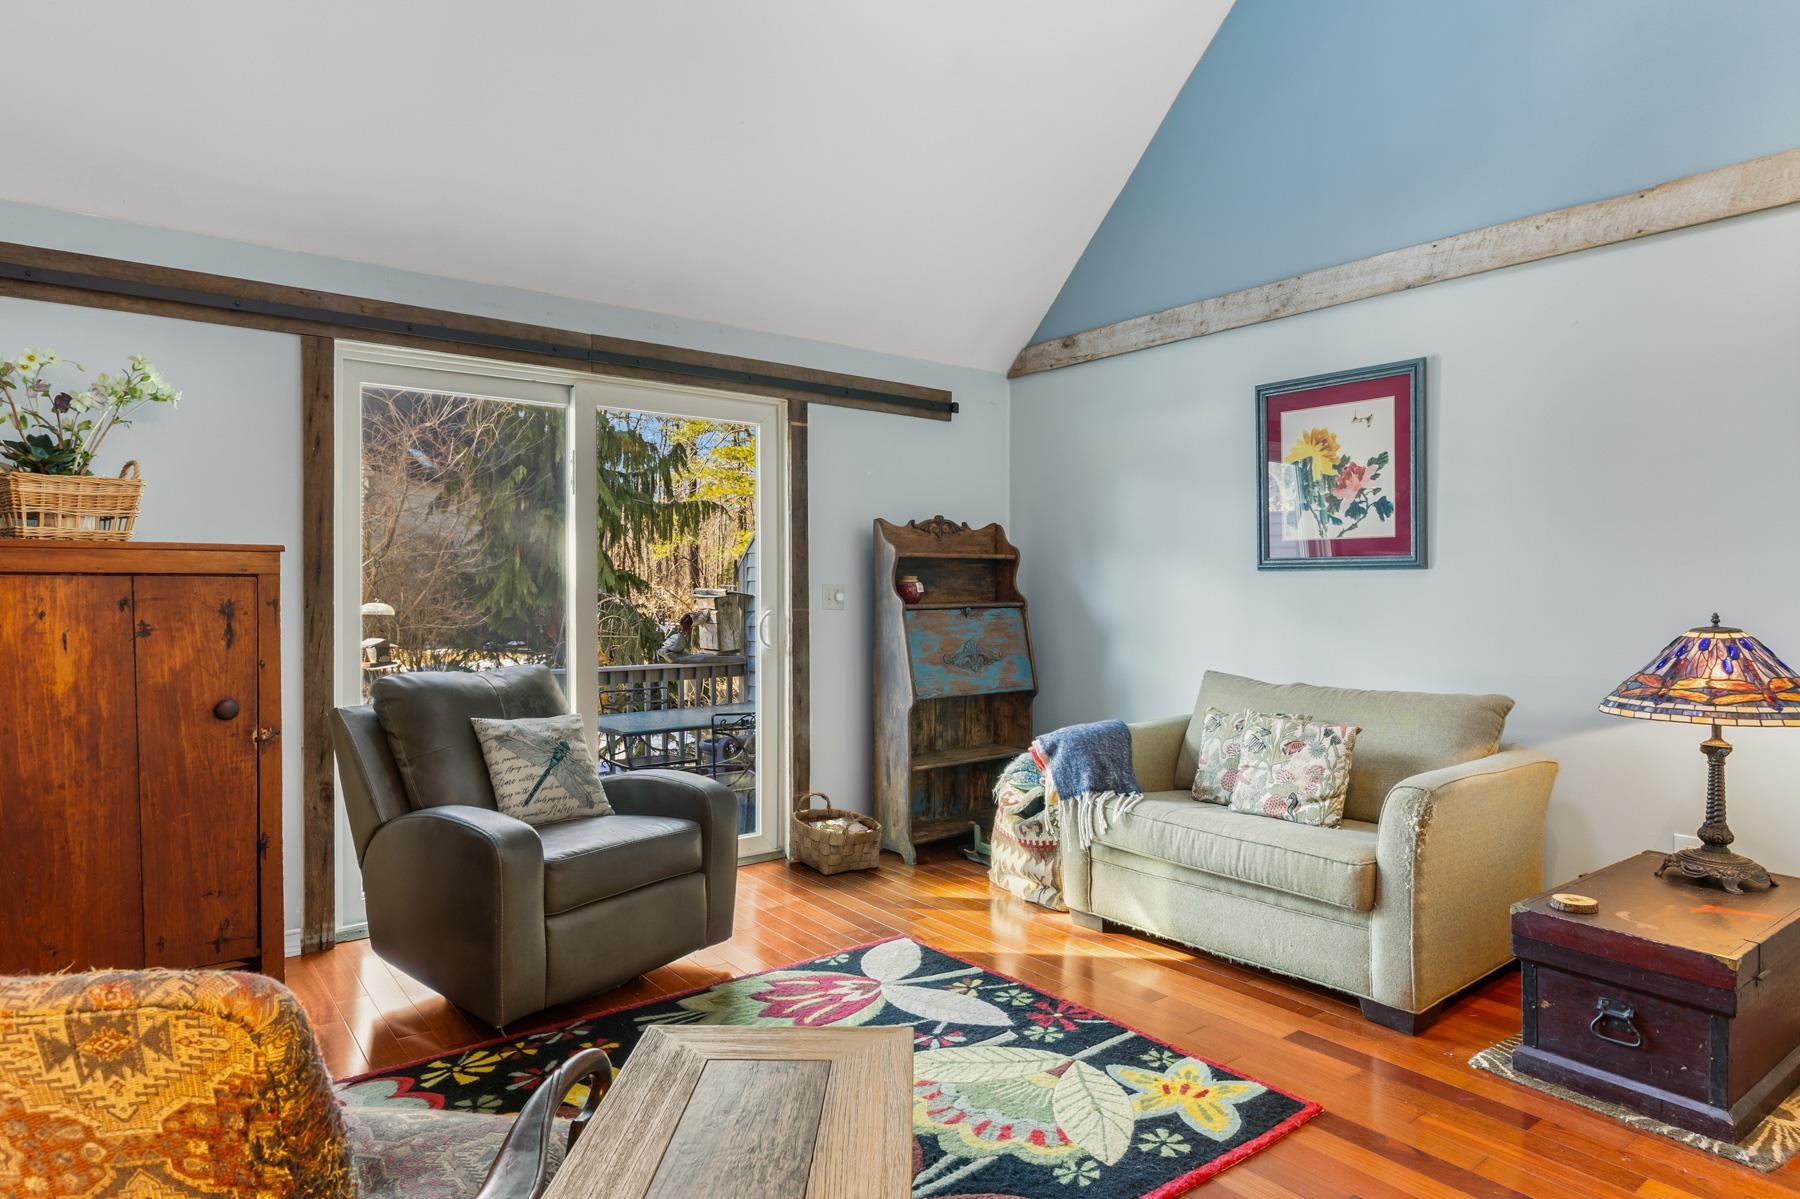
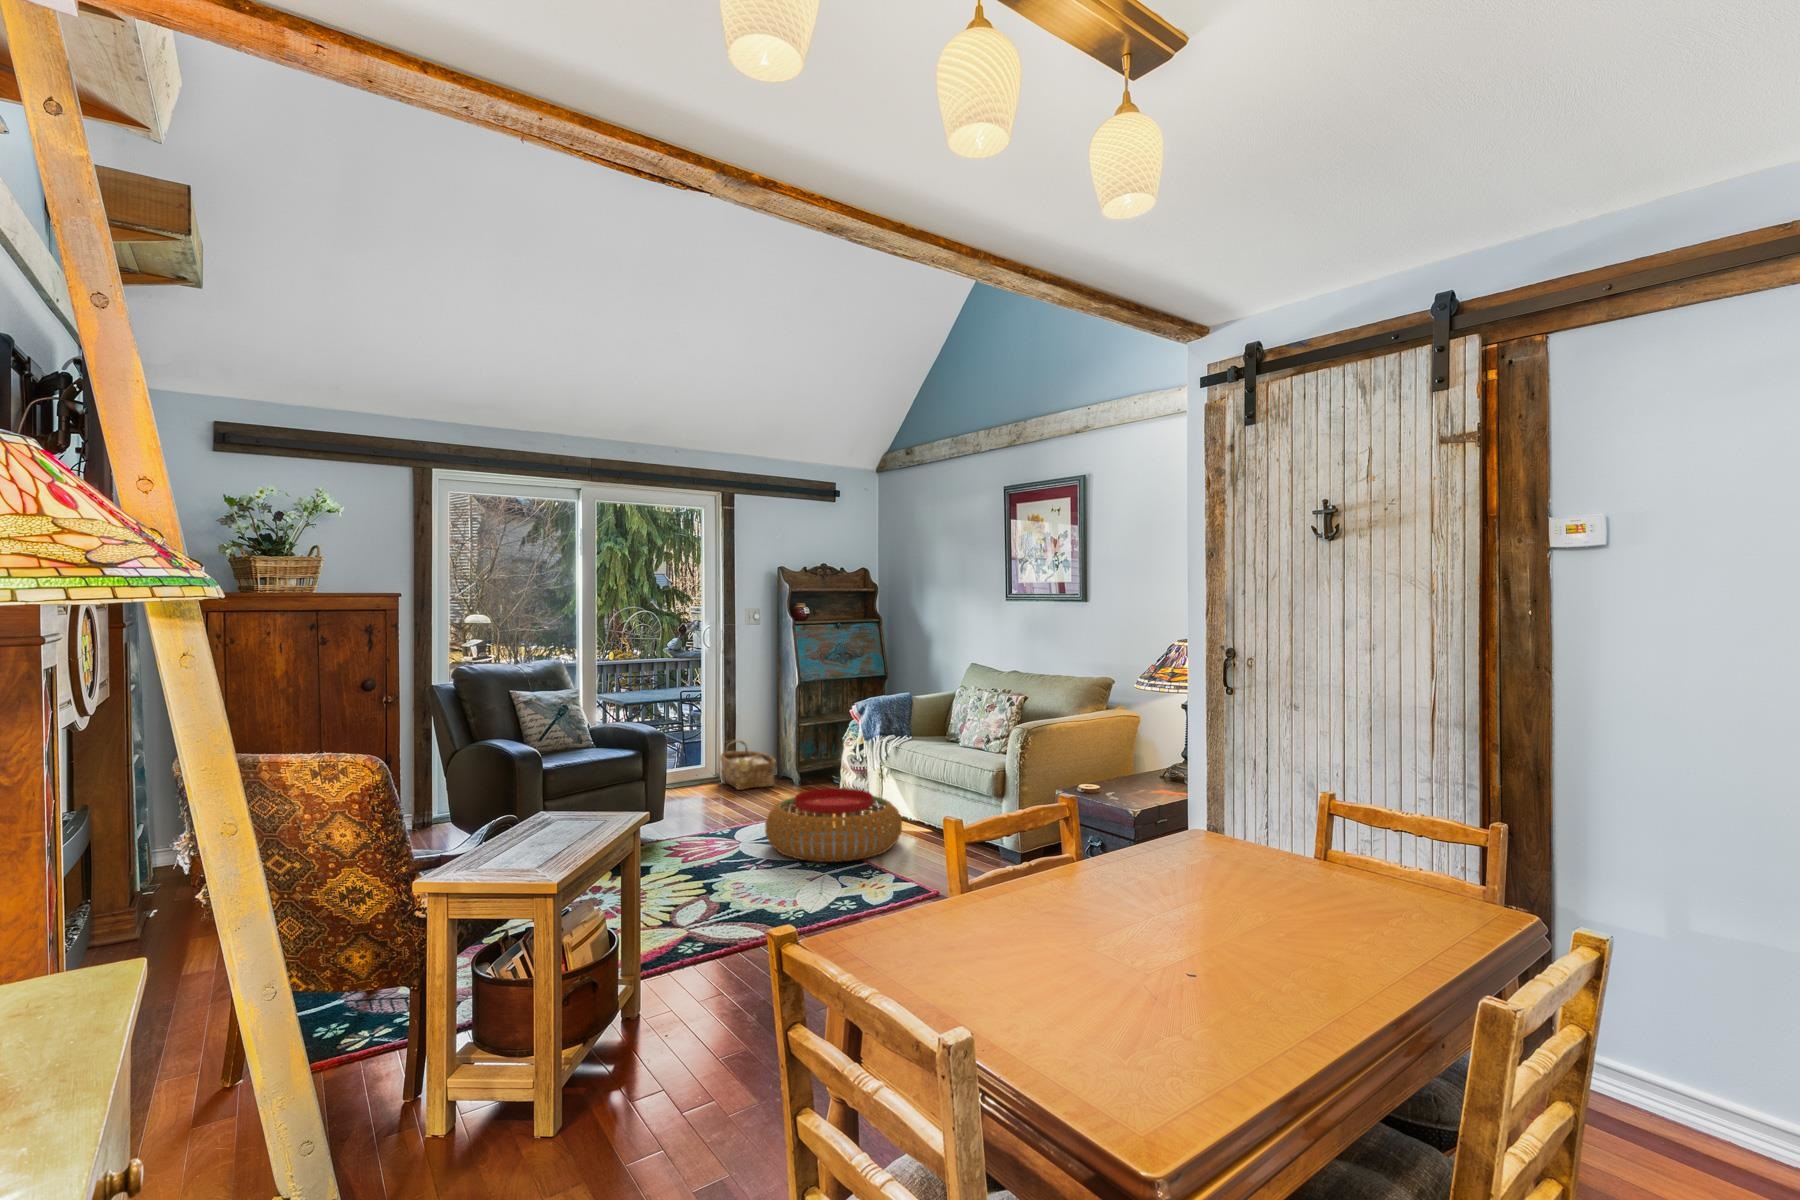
pouf: none [924,888,1166,1031] -> present [765,788,902,862]

